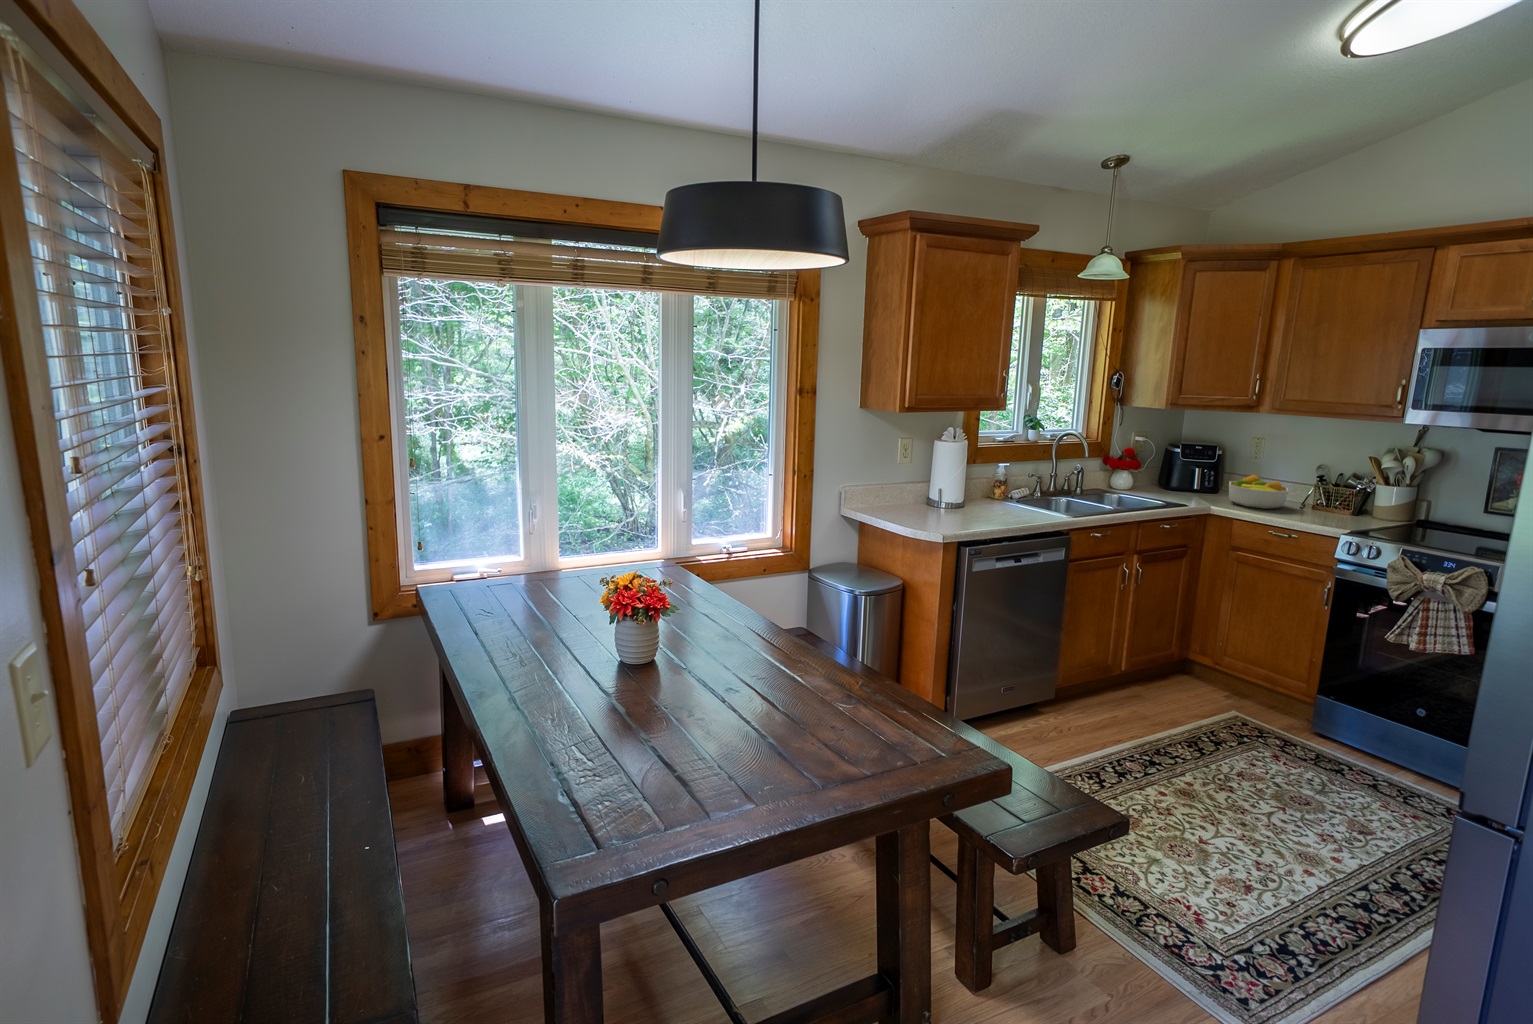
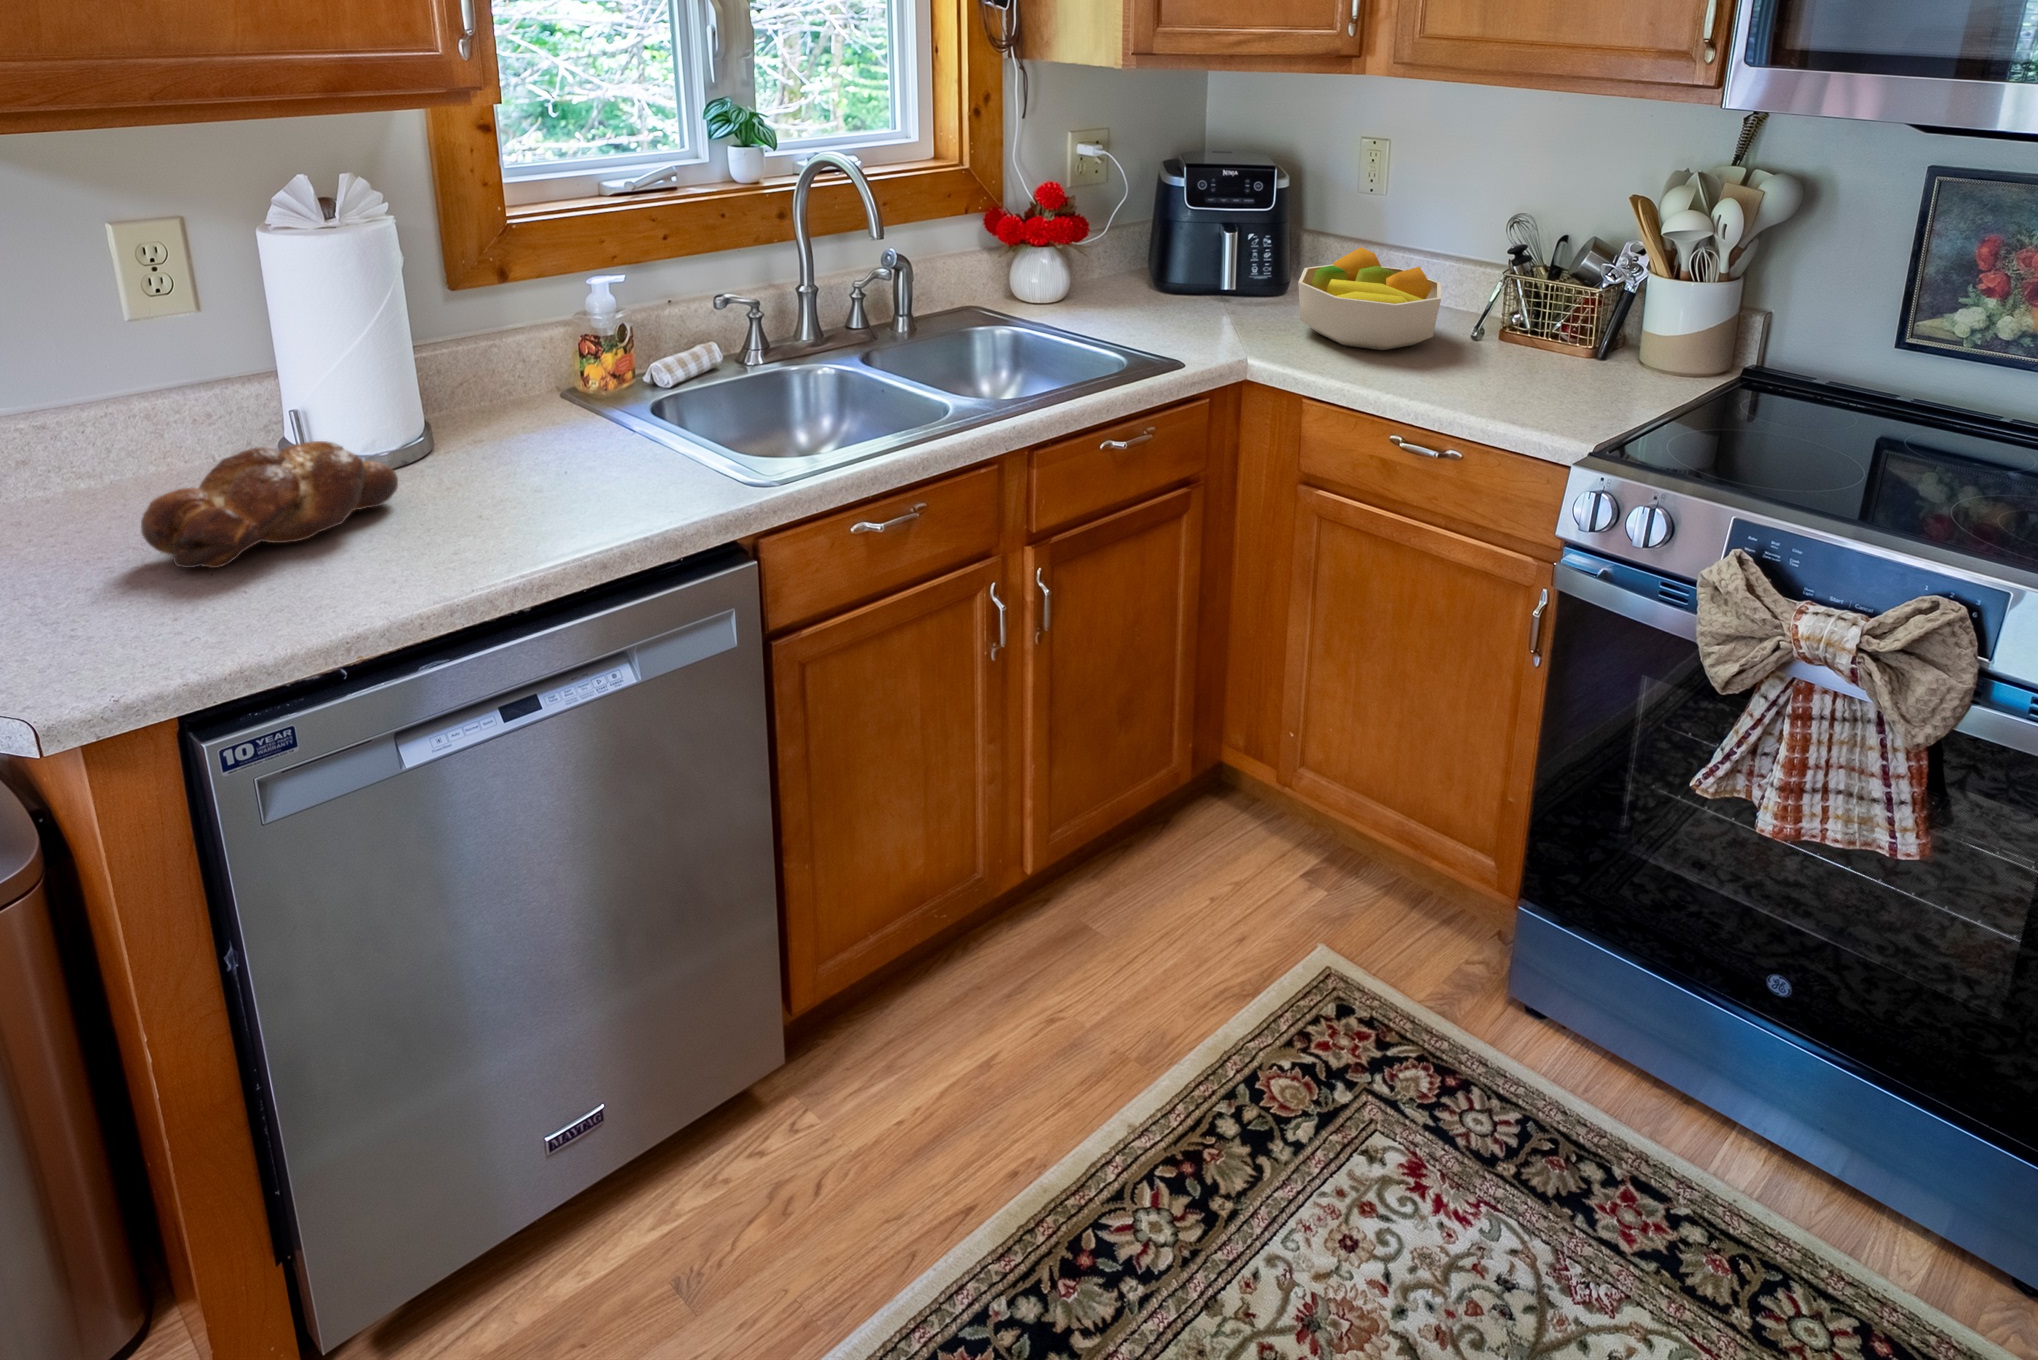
bread loaf: none [928,498,975,523] -> present [141,441,398,568]

